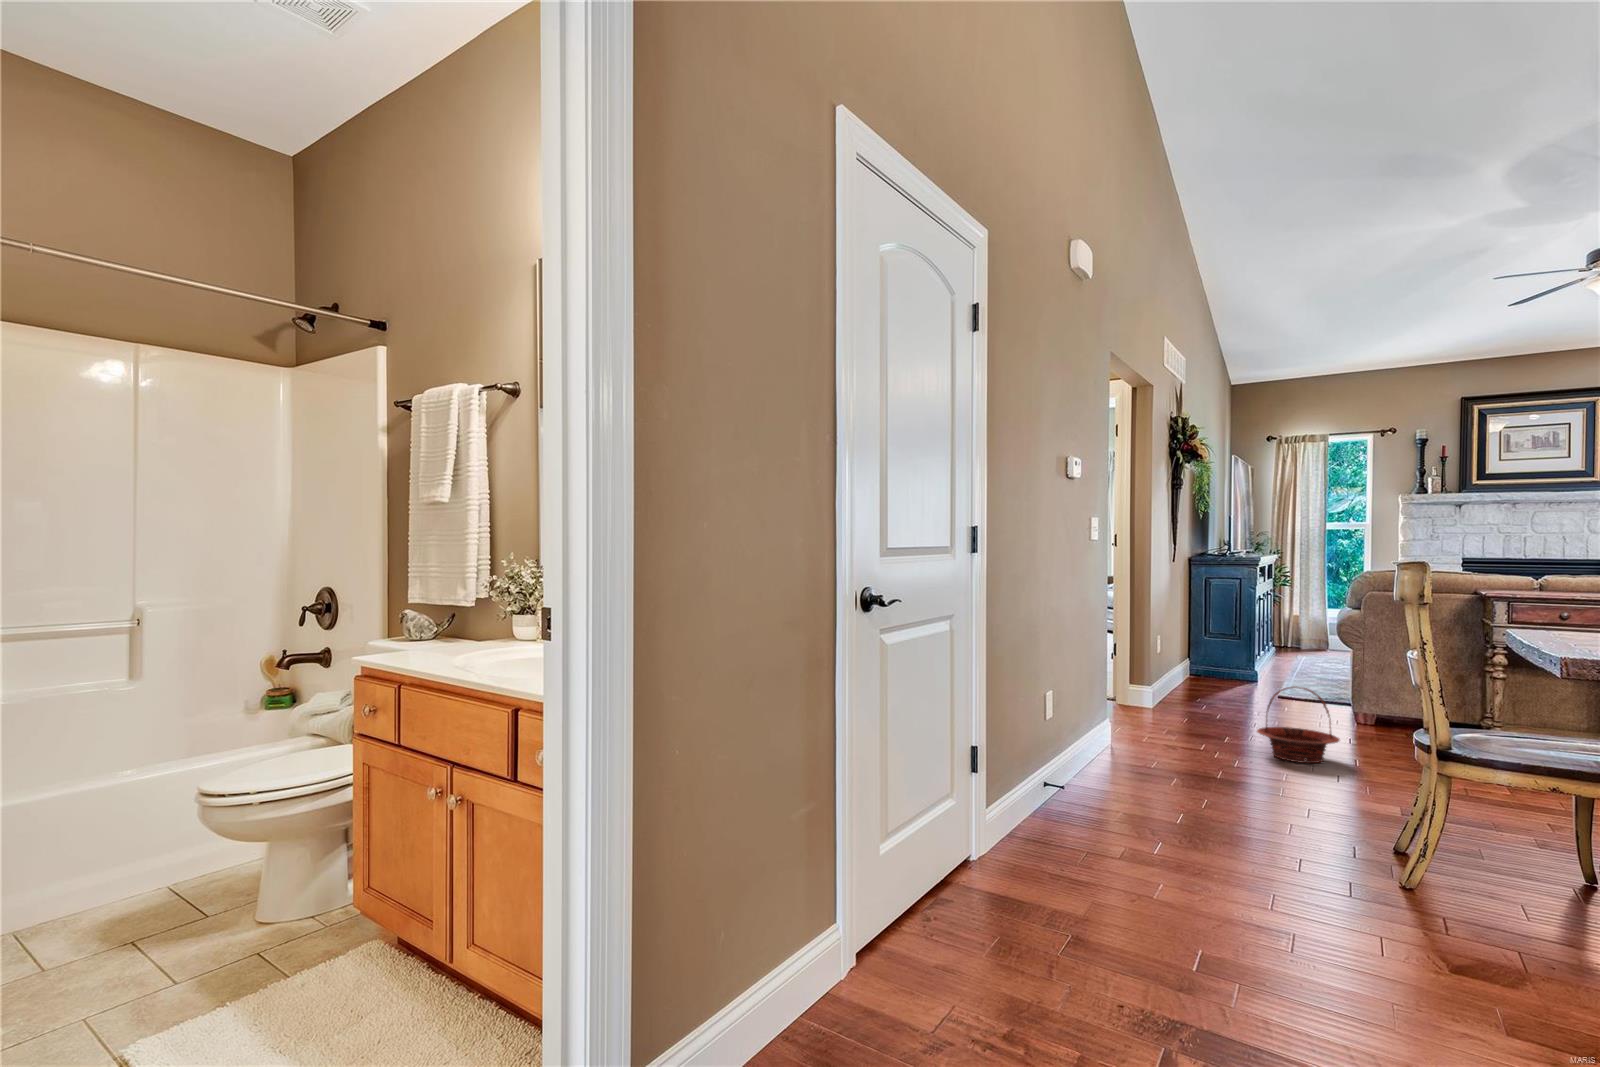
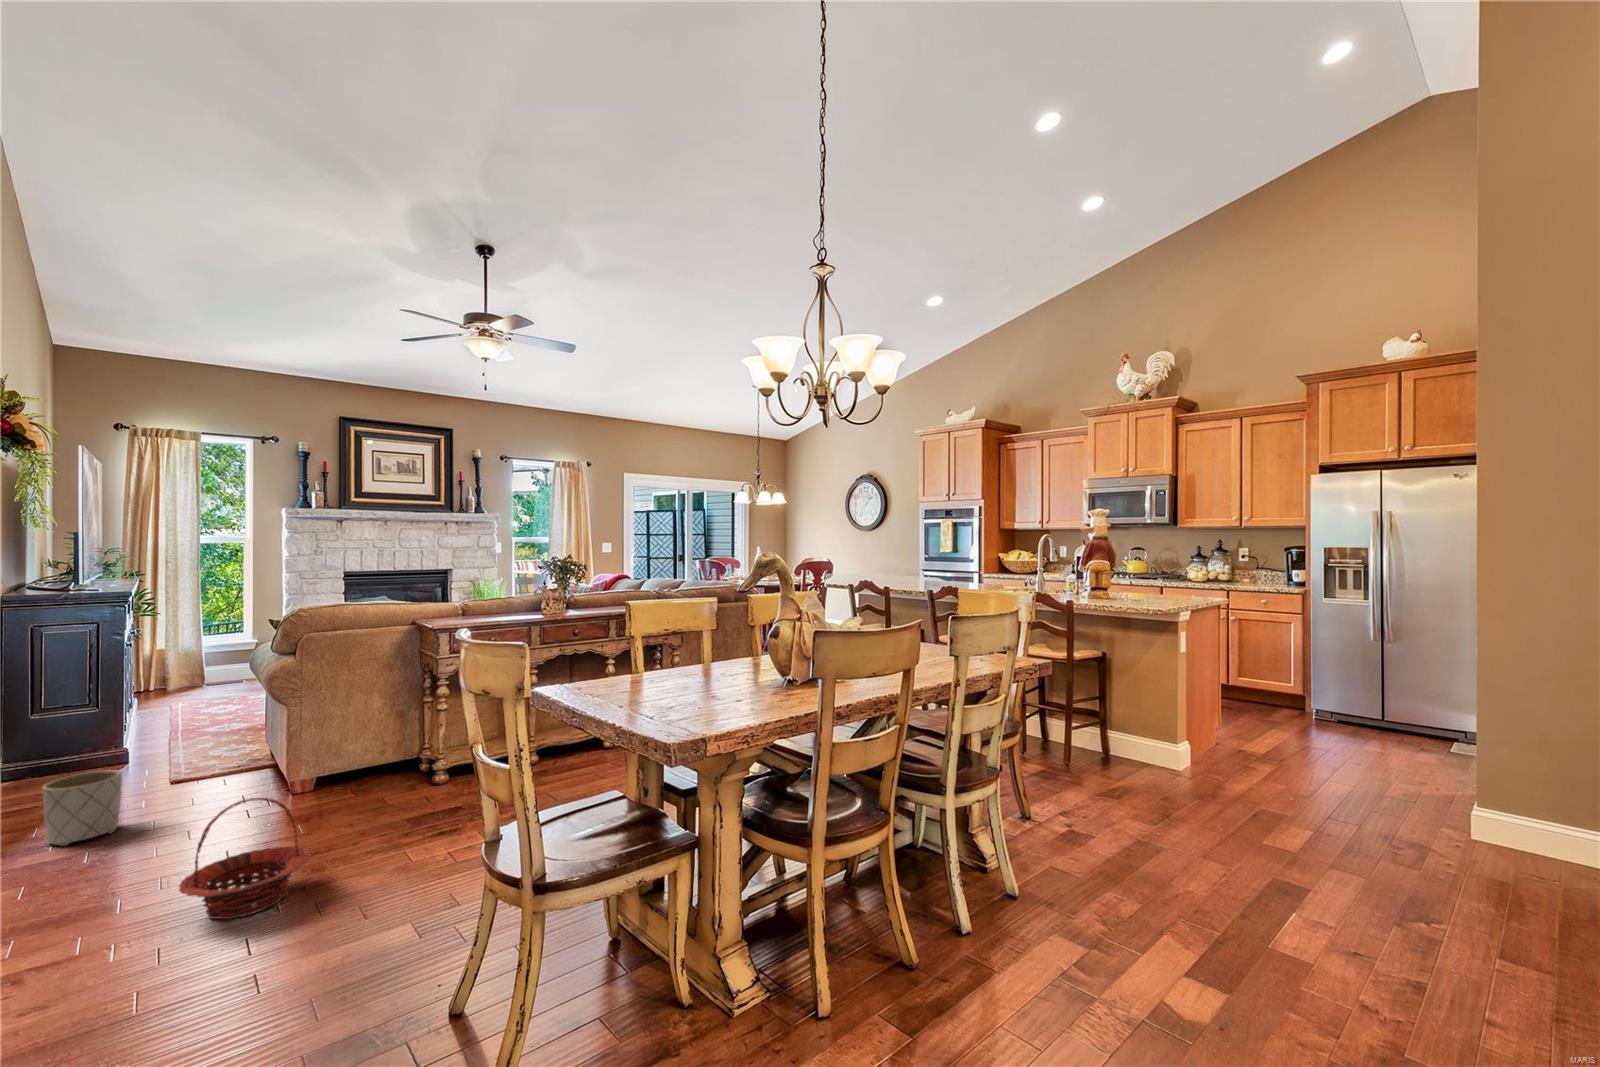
planter: none [1204,667,1244,709] -> present [42,770,122,846]

